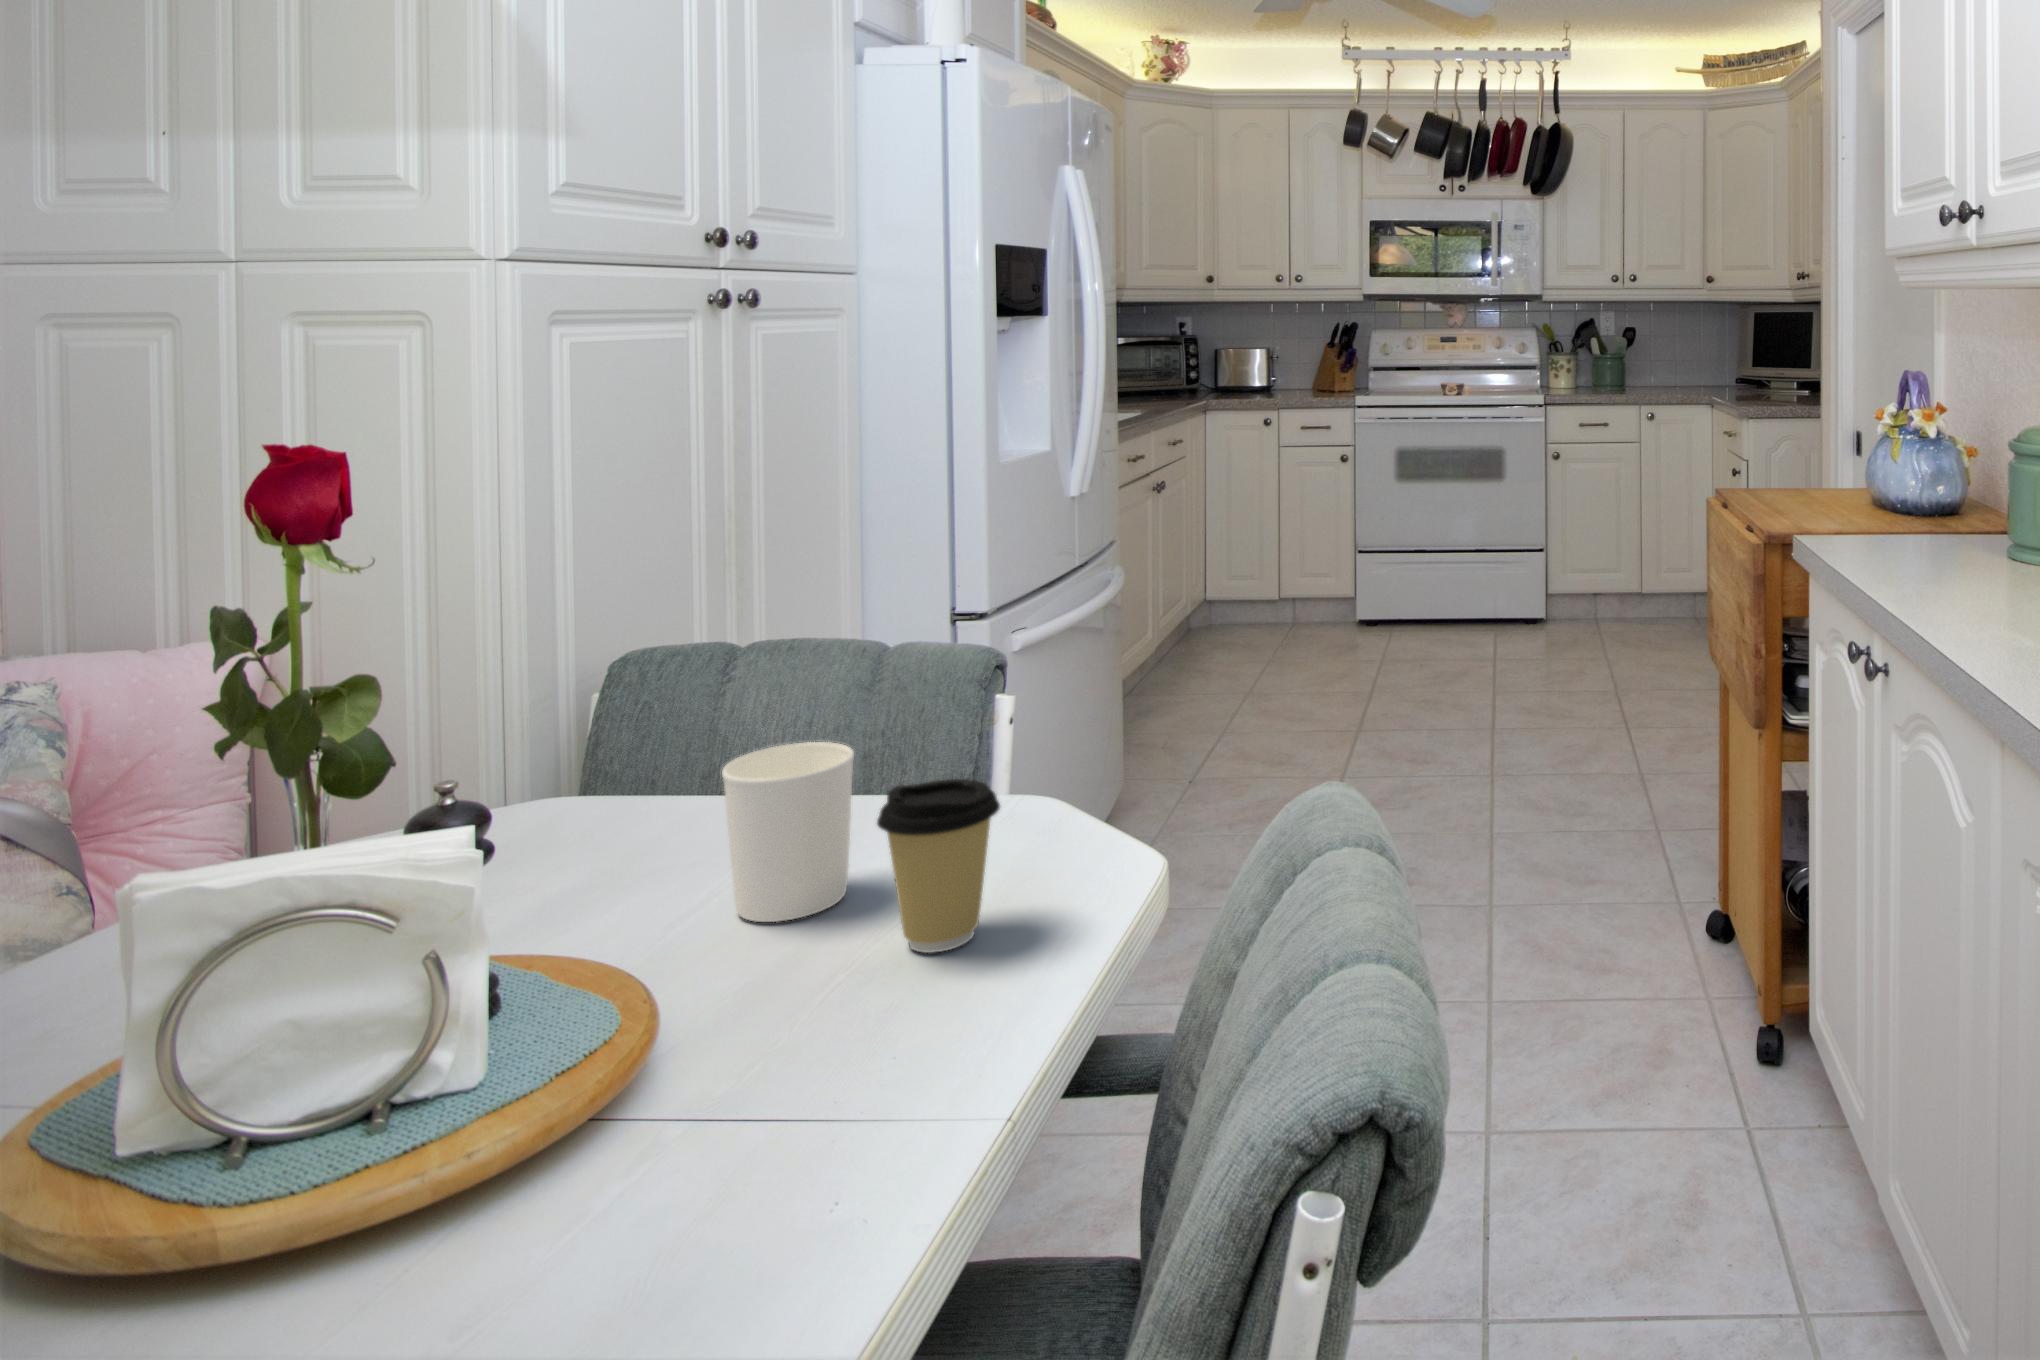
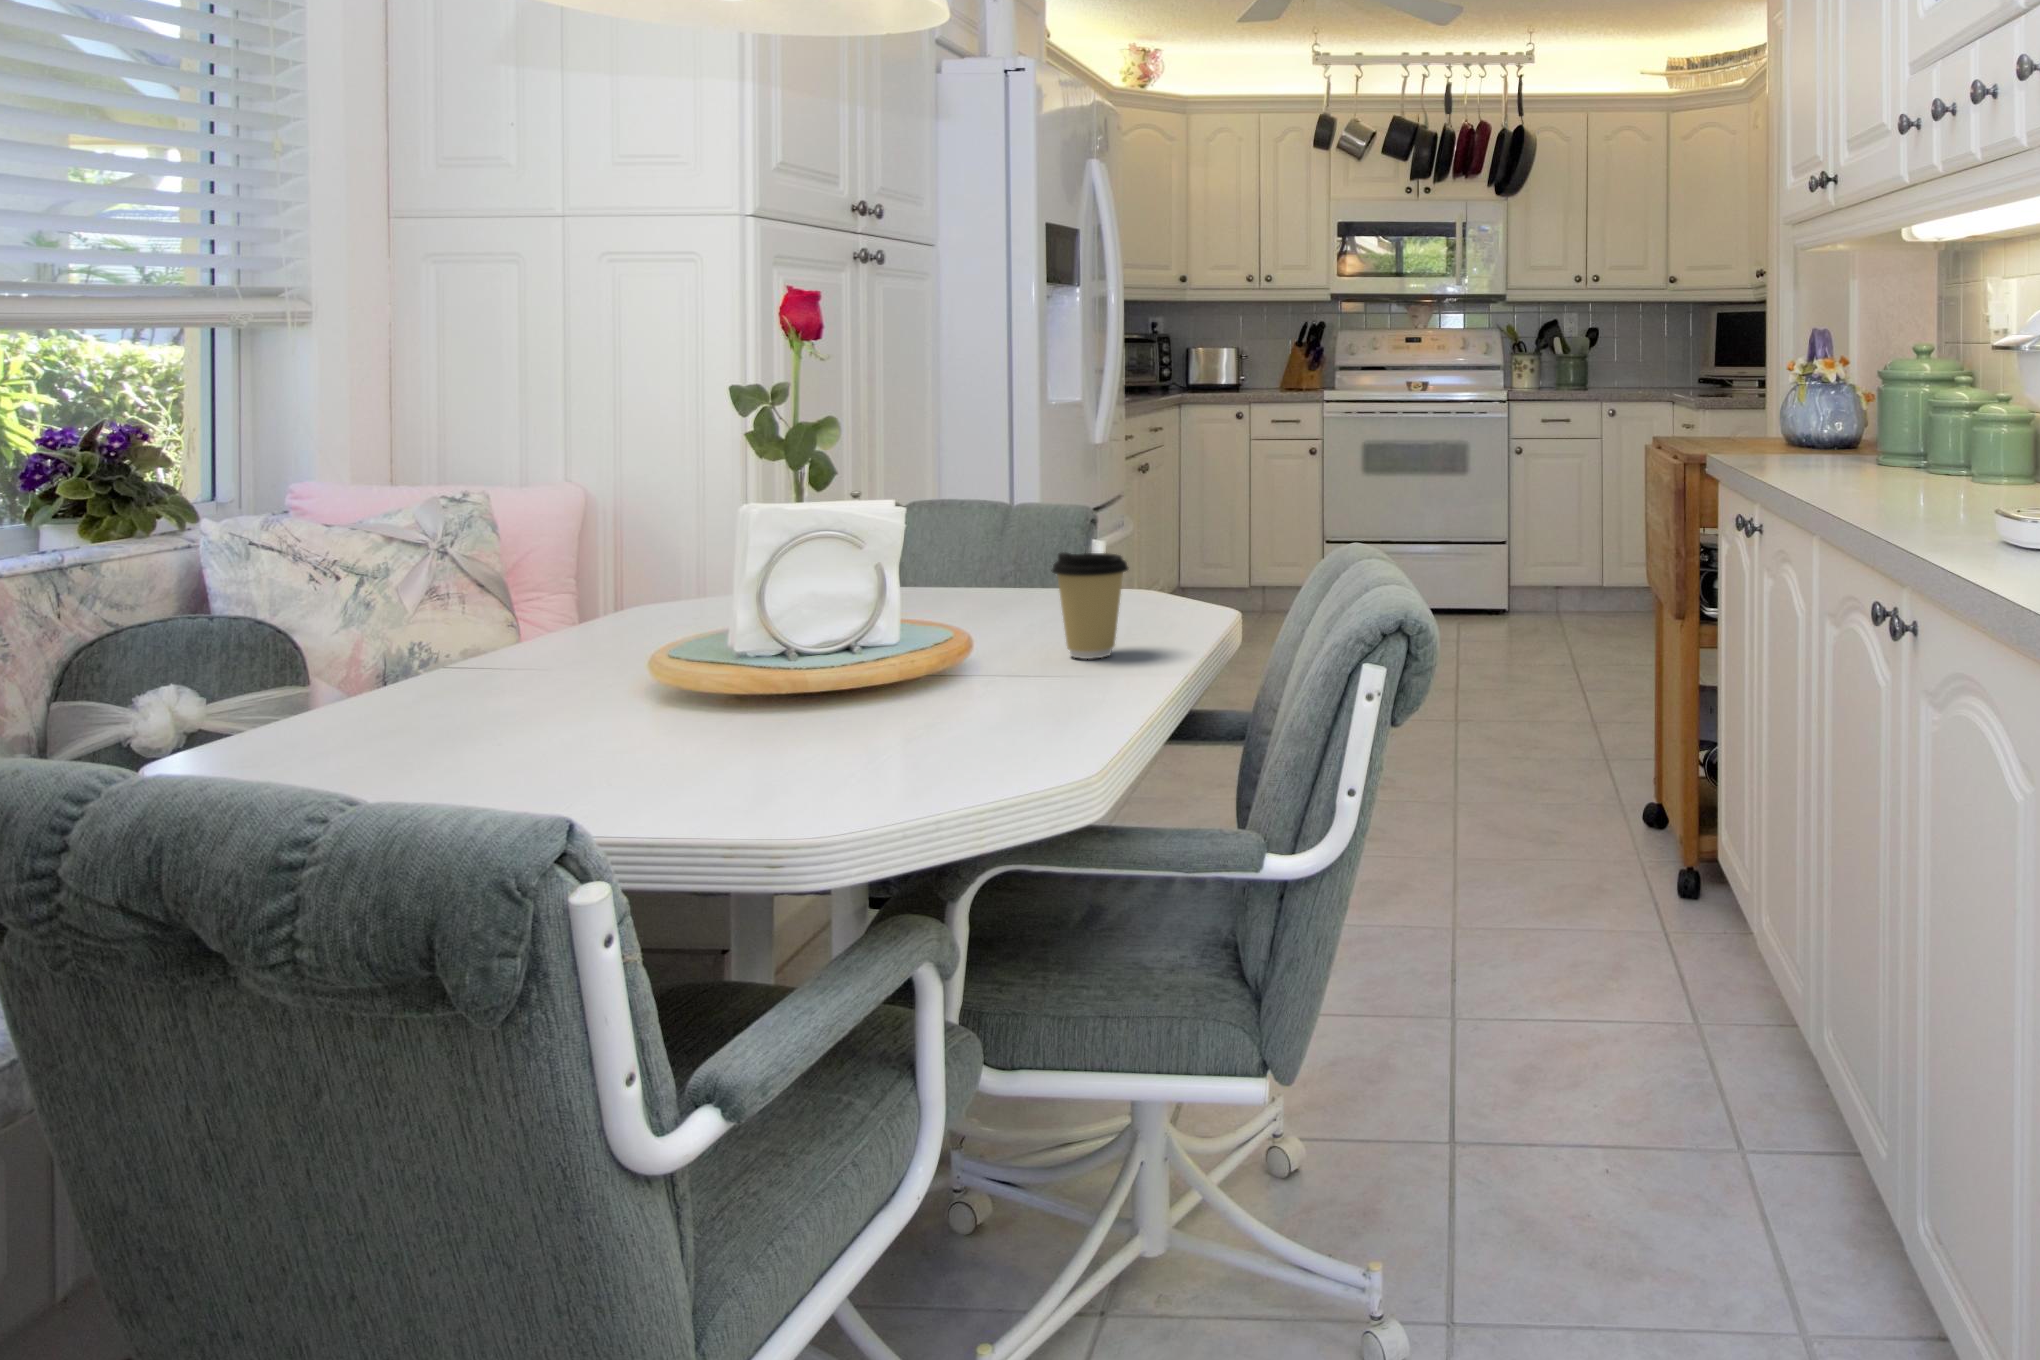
candle holder: present [722,742,854,922] -> none [939,539,1022,648]

